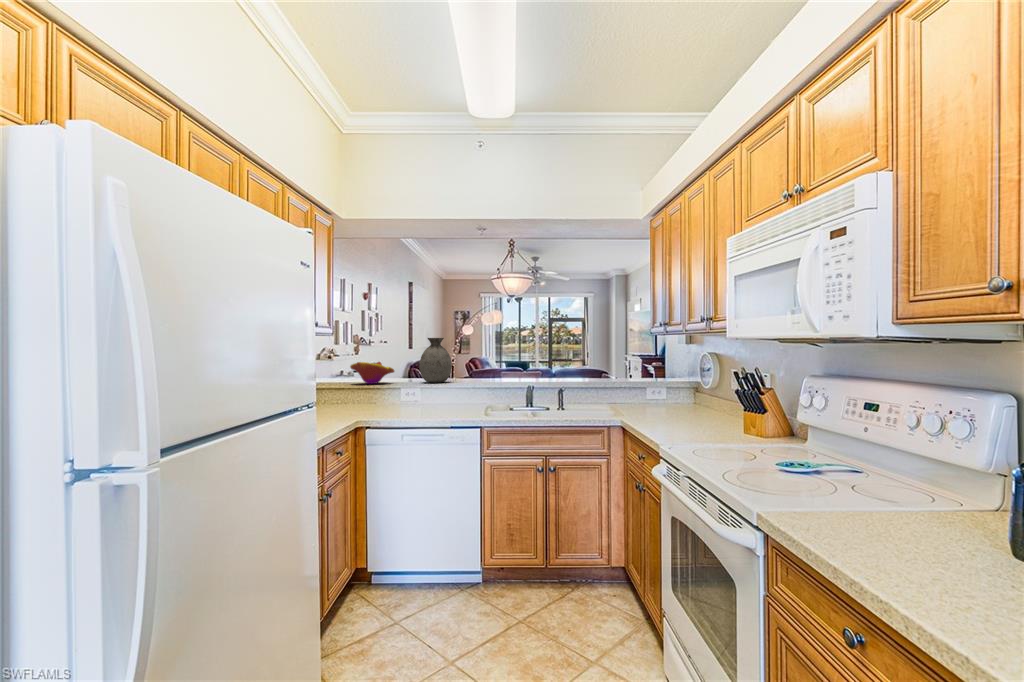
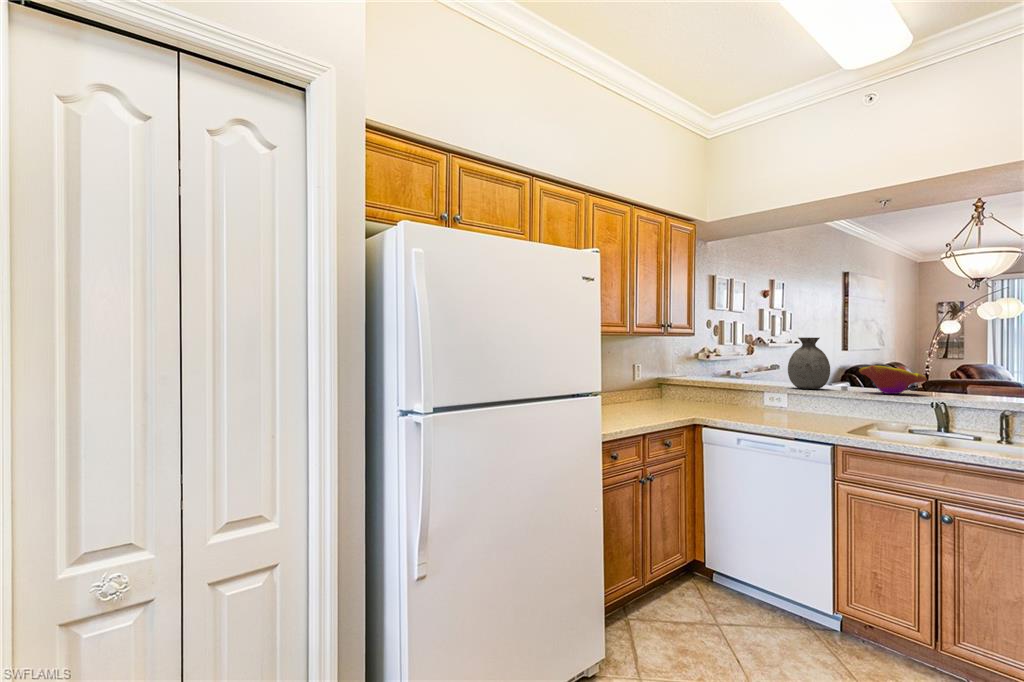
decorative bowl: present [350,362,394,384] -> present [859,365,927,394]

